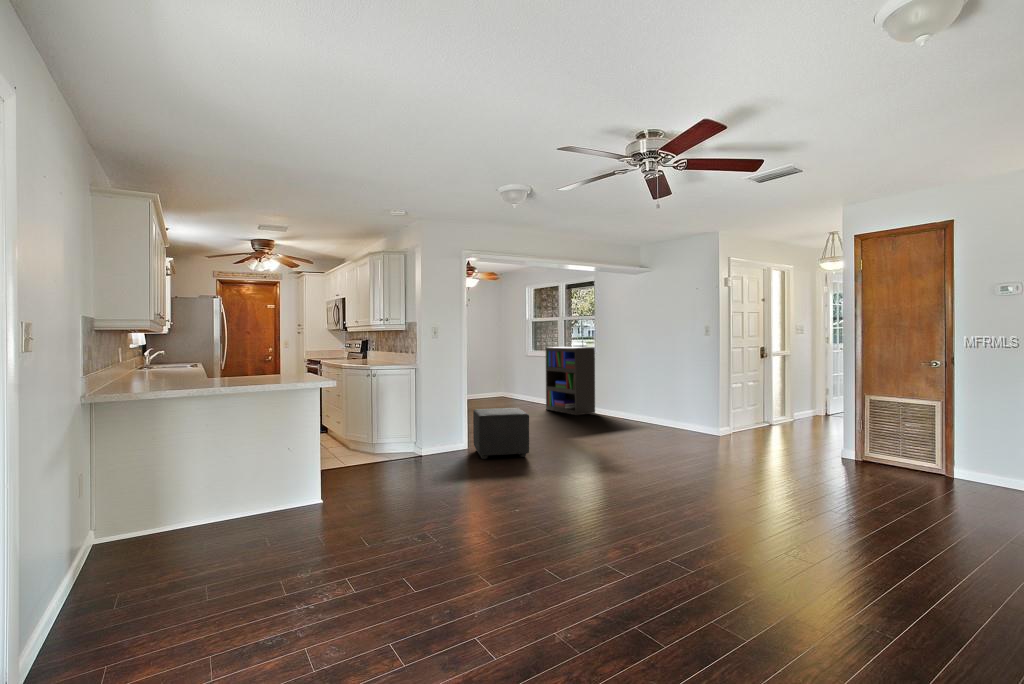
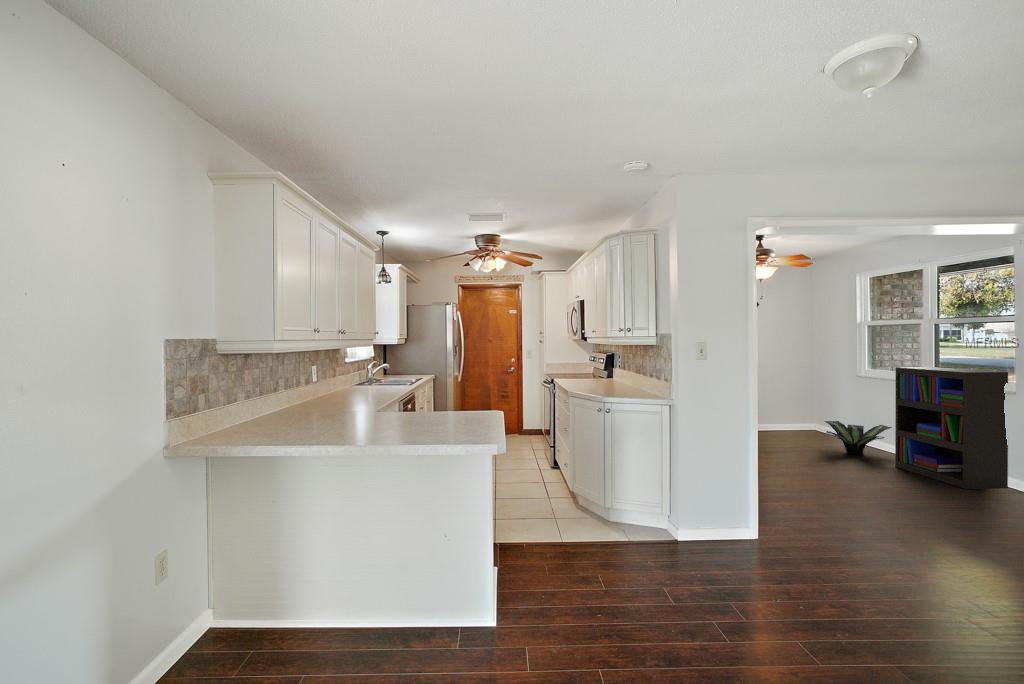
potted plant: none [508,386,547,406] -> present [825,421,892,455]
ottoman: present [473,408,529,459] -> none [771,485,898,602]

